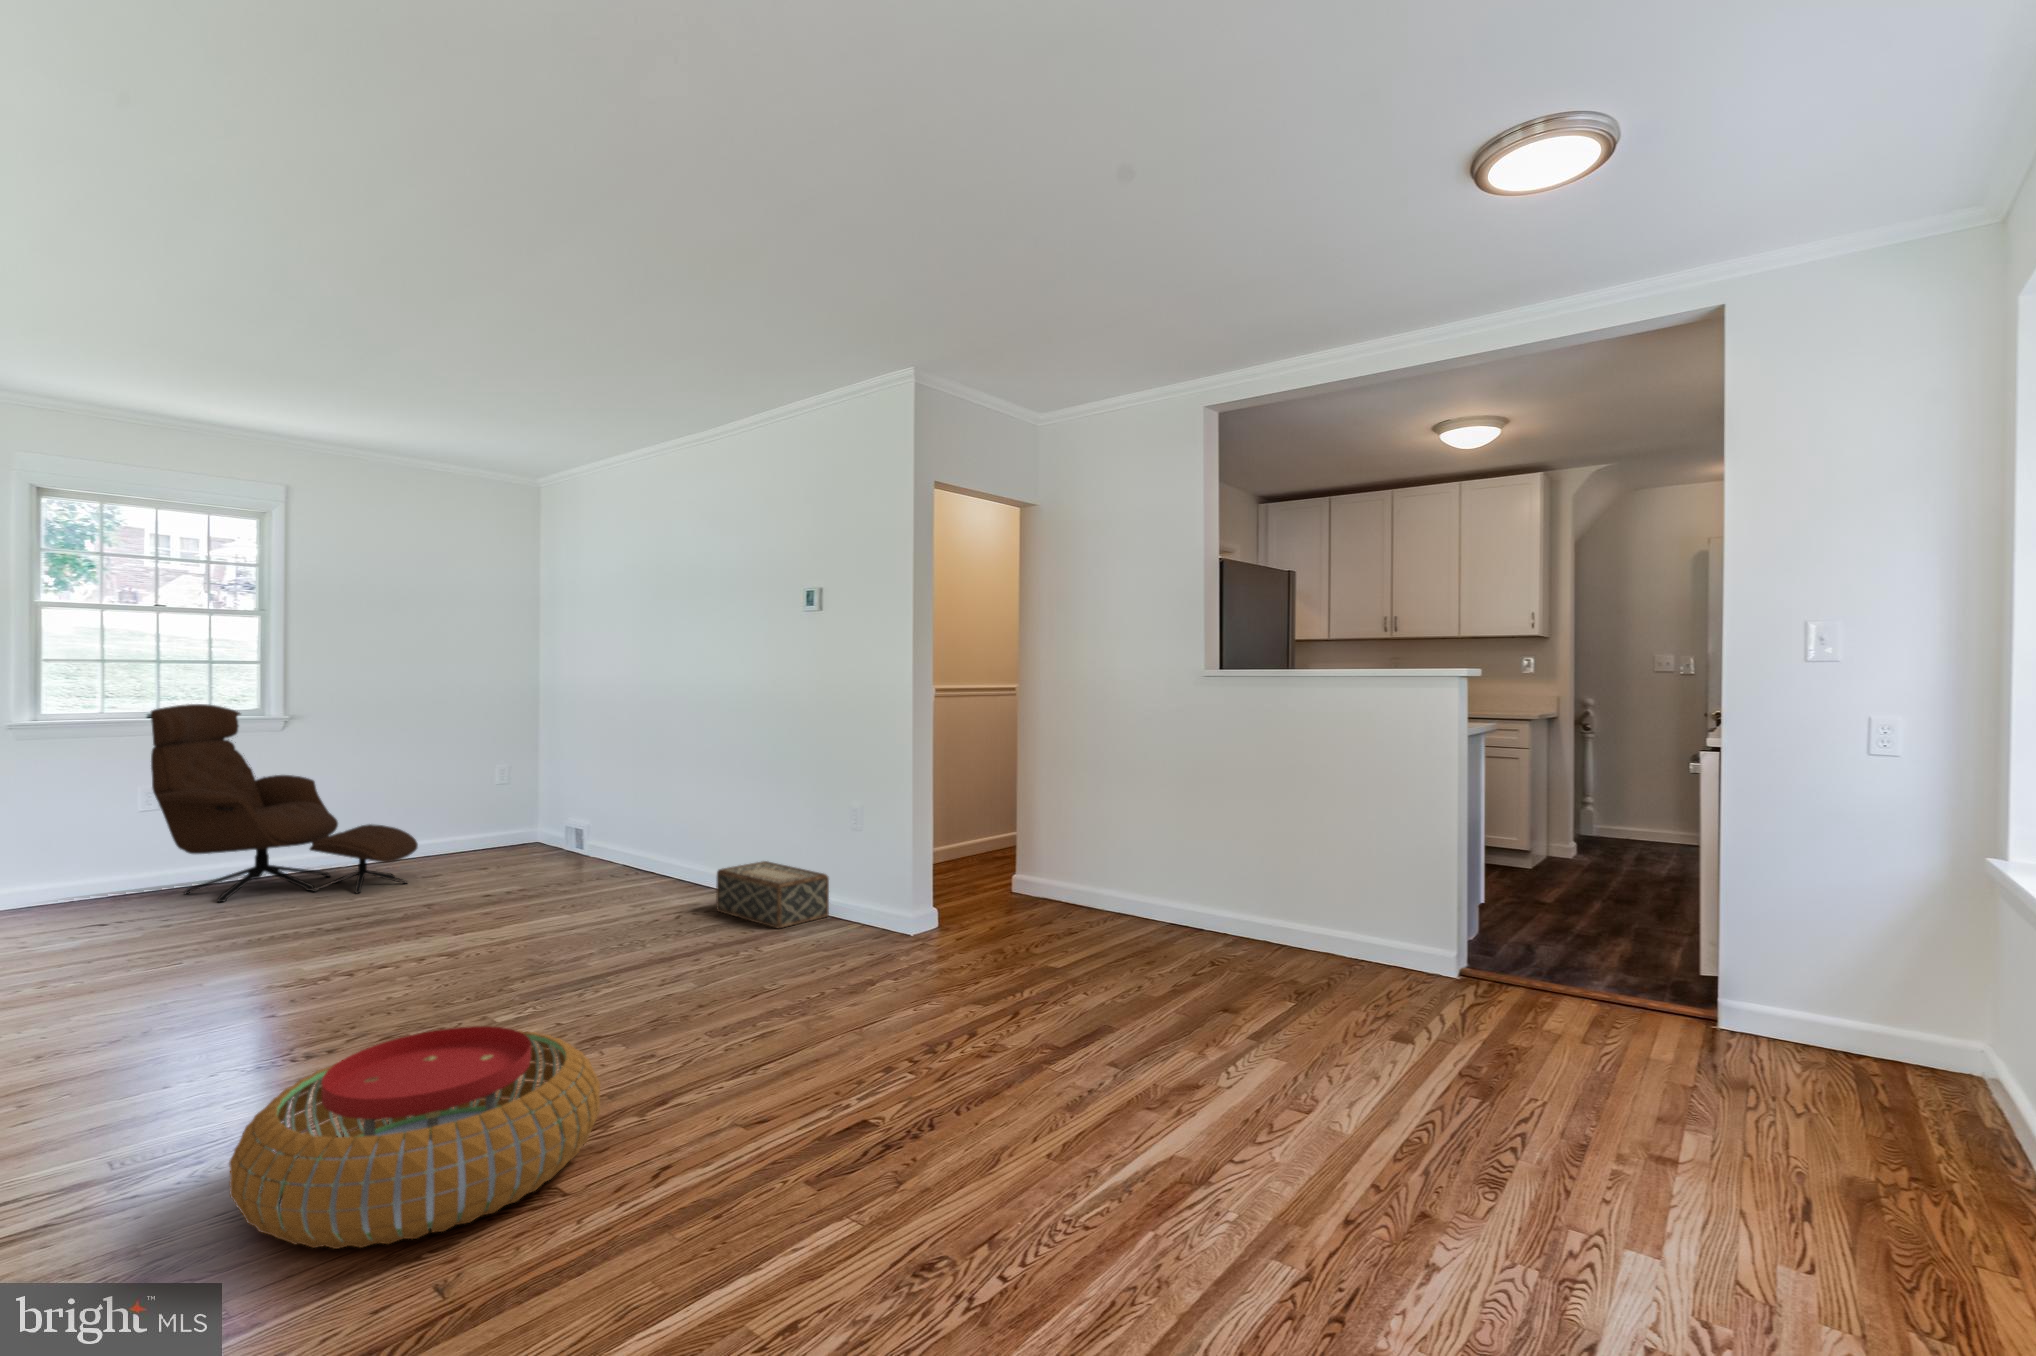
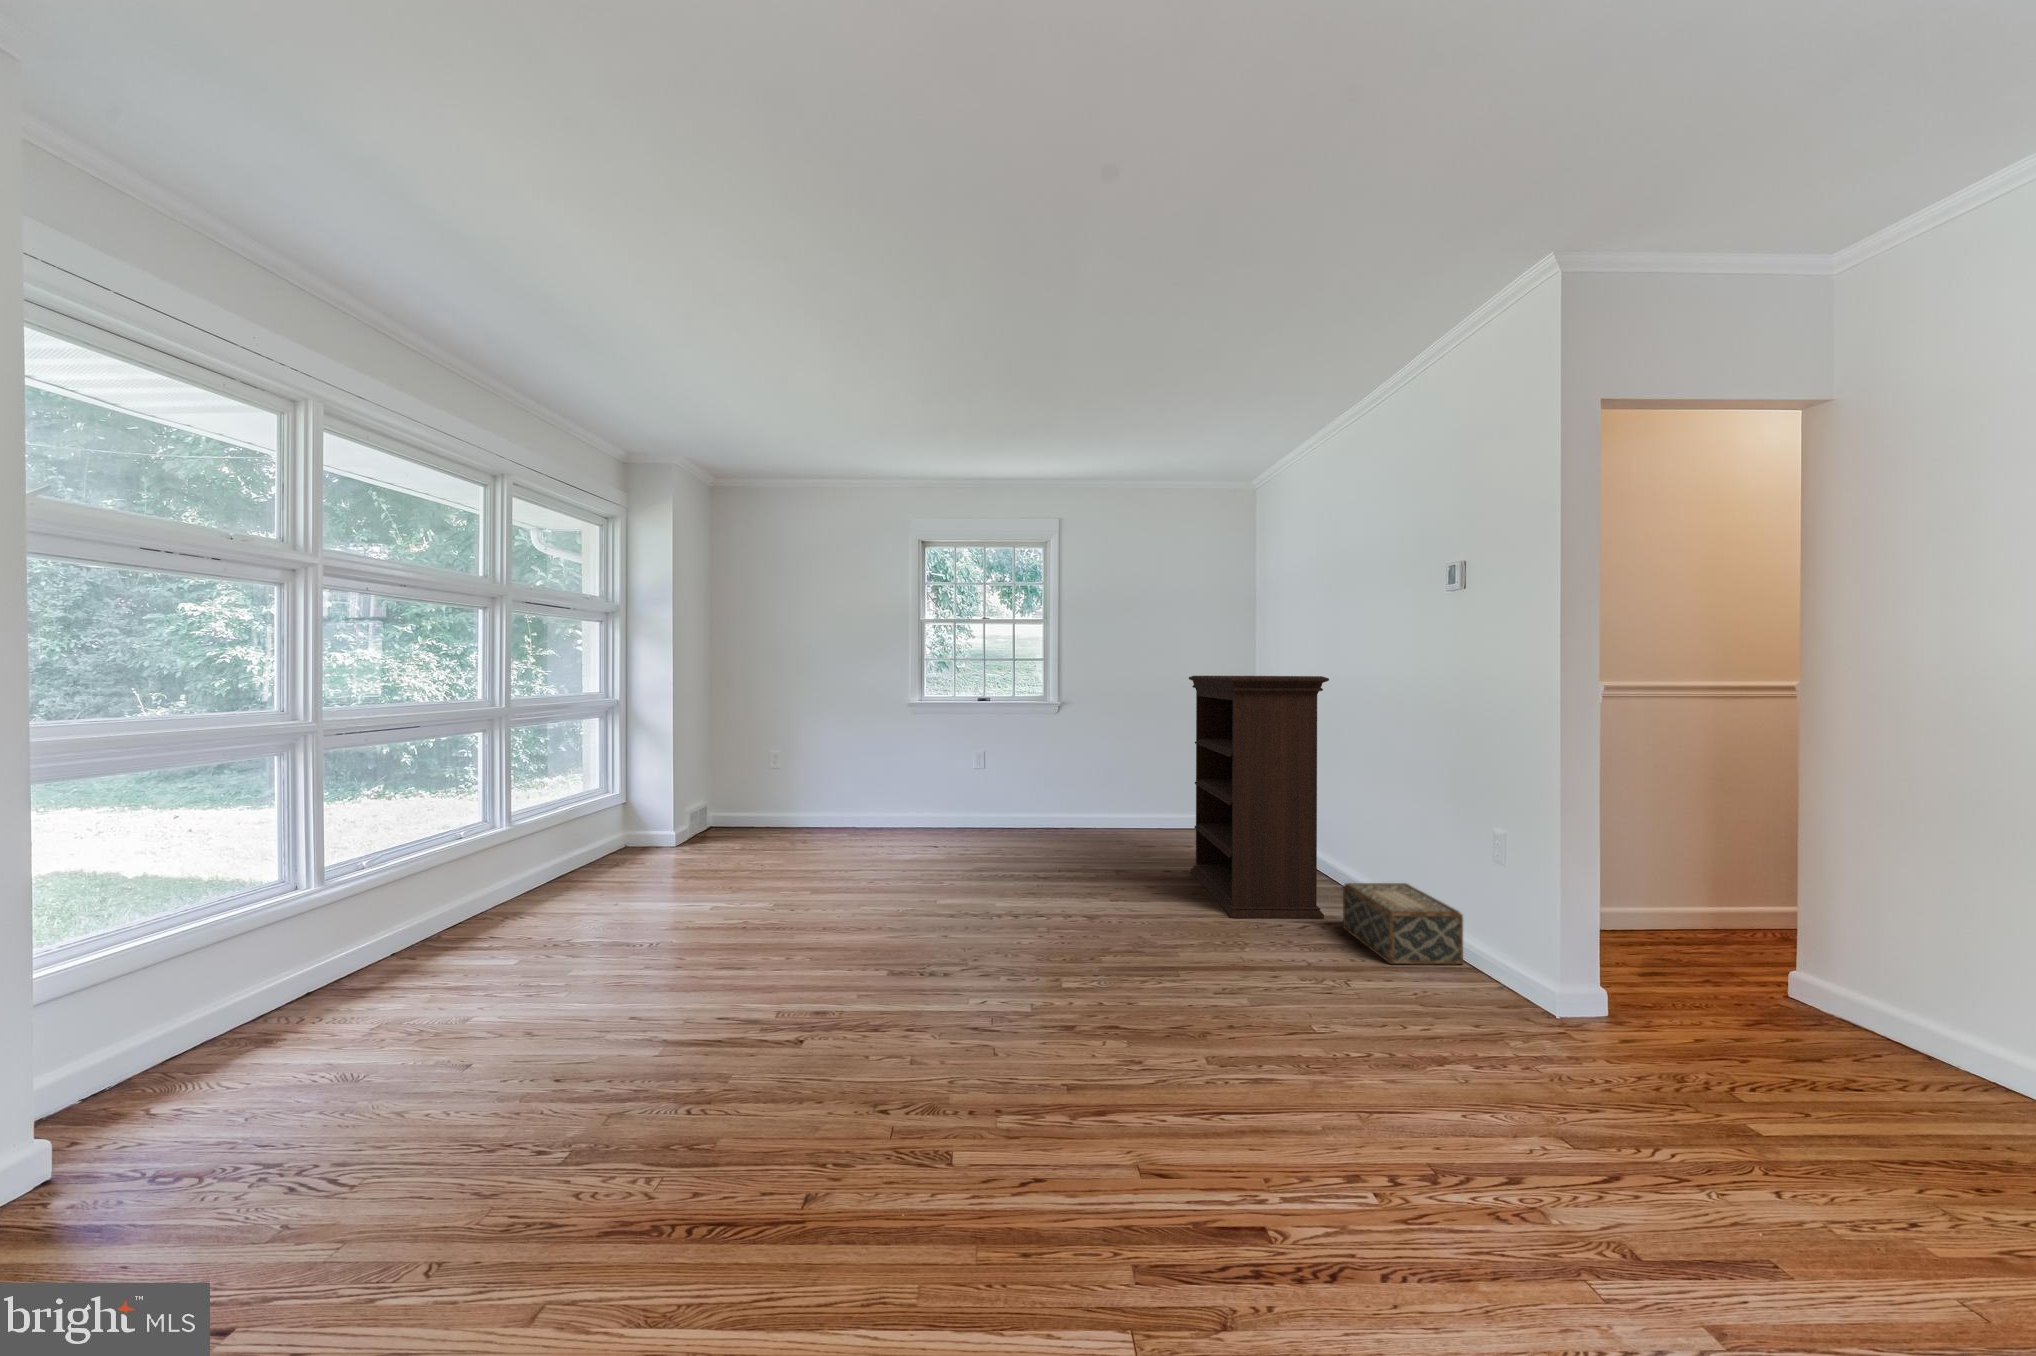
bookshelf: none [514,680,698,924] -> present [1189,676,1329,918]
lounge chair: present [151,704,418,902] -> none [975,693,1136,851]
pouf: present [229,1026,600,1249] -> none [763,973,1035,1152]

